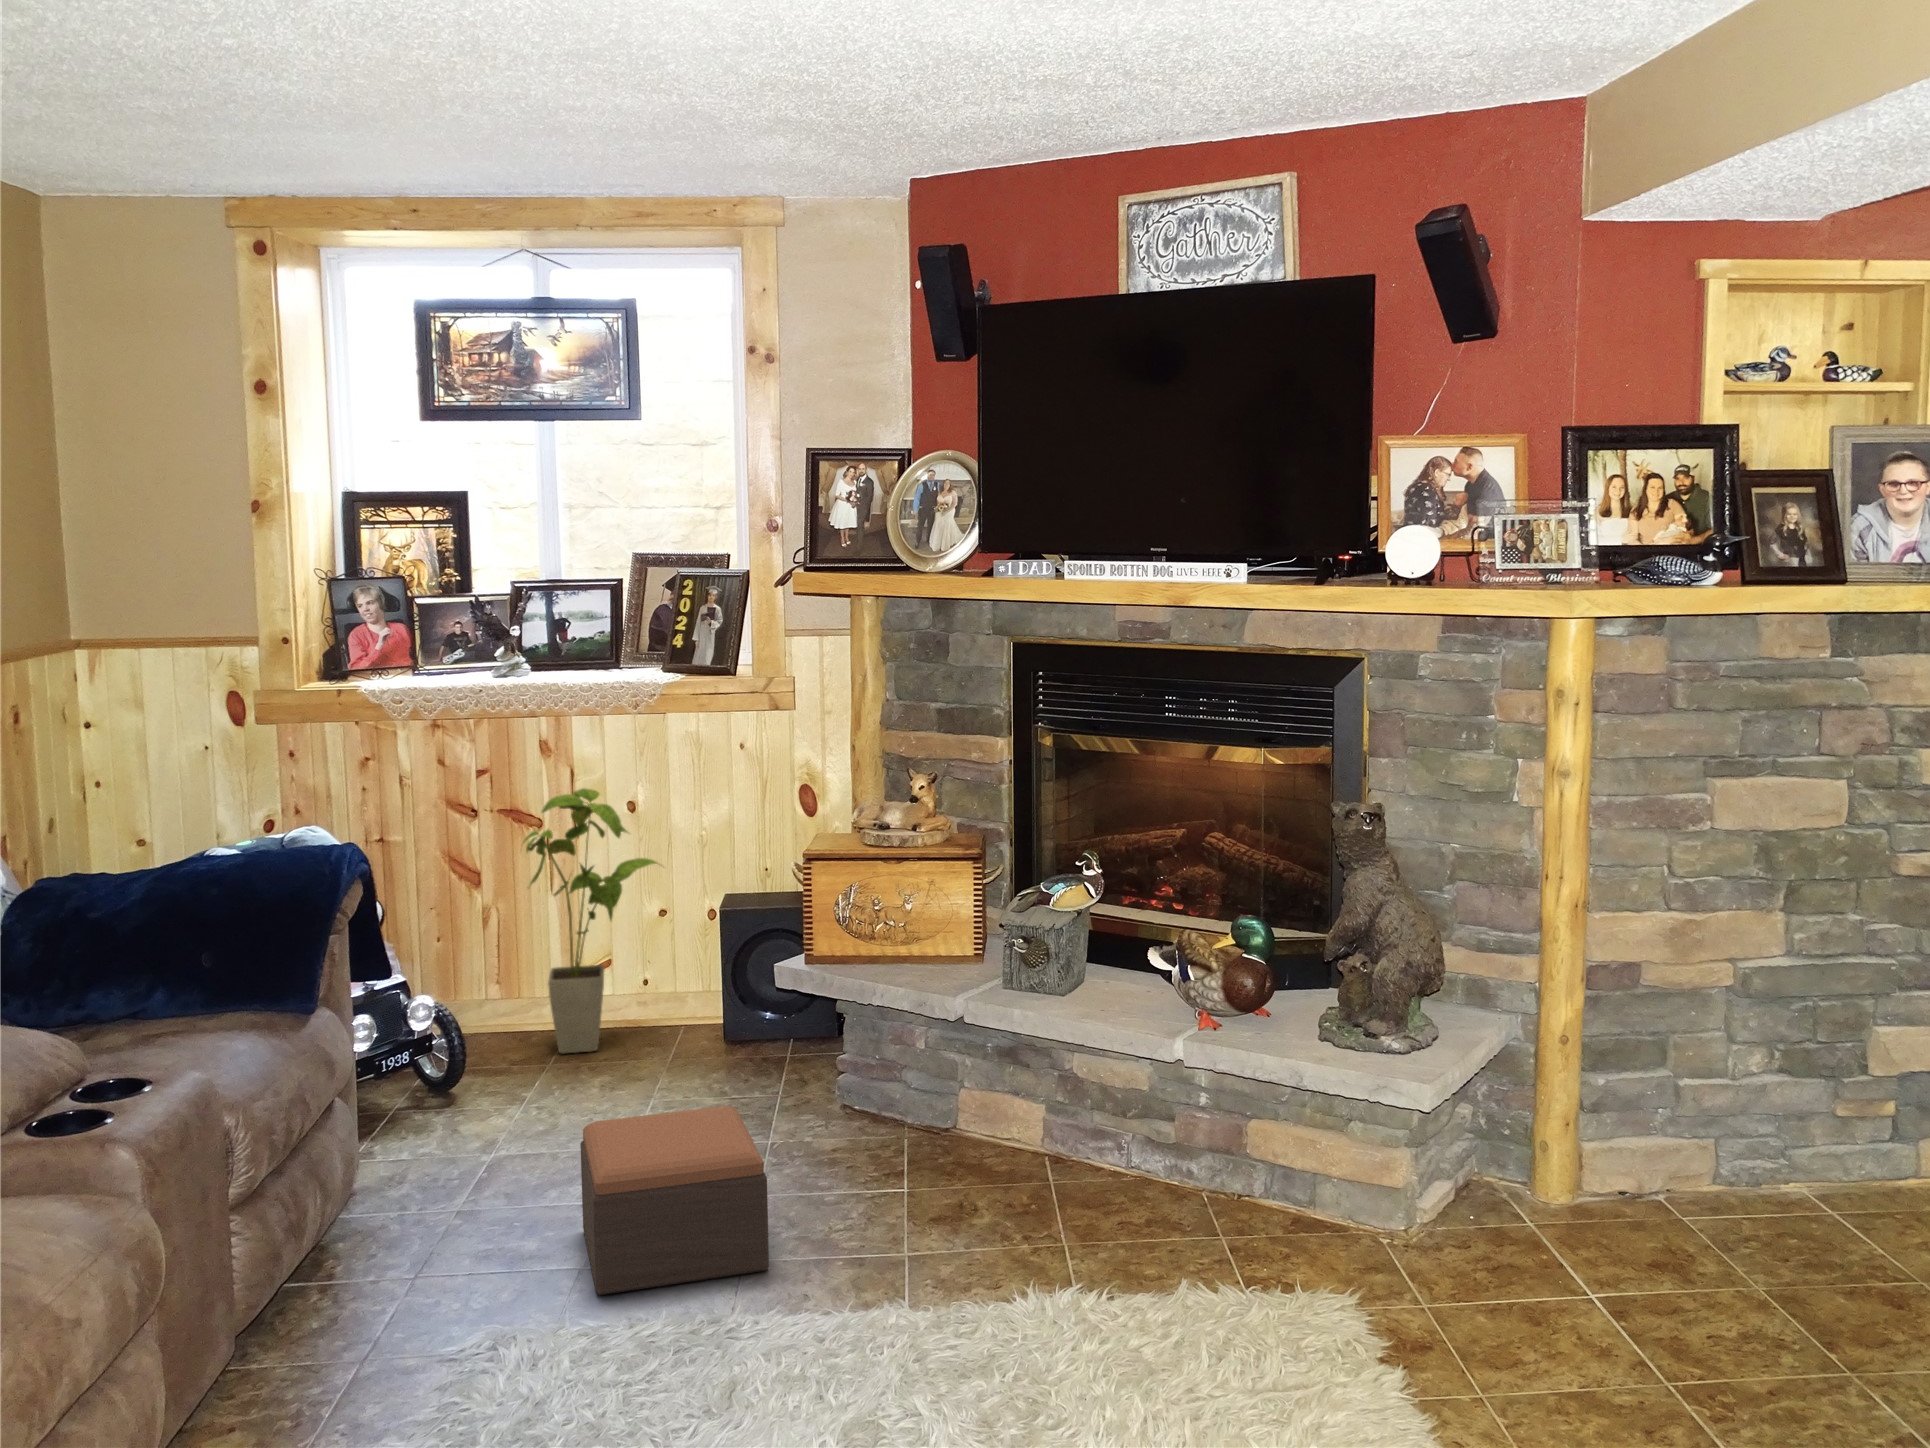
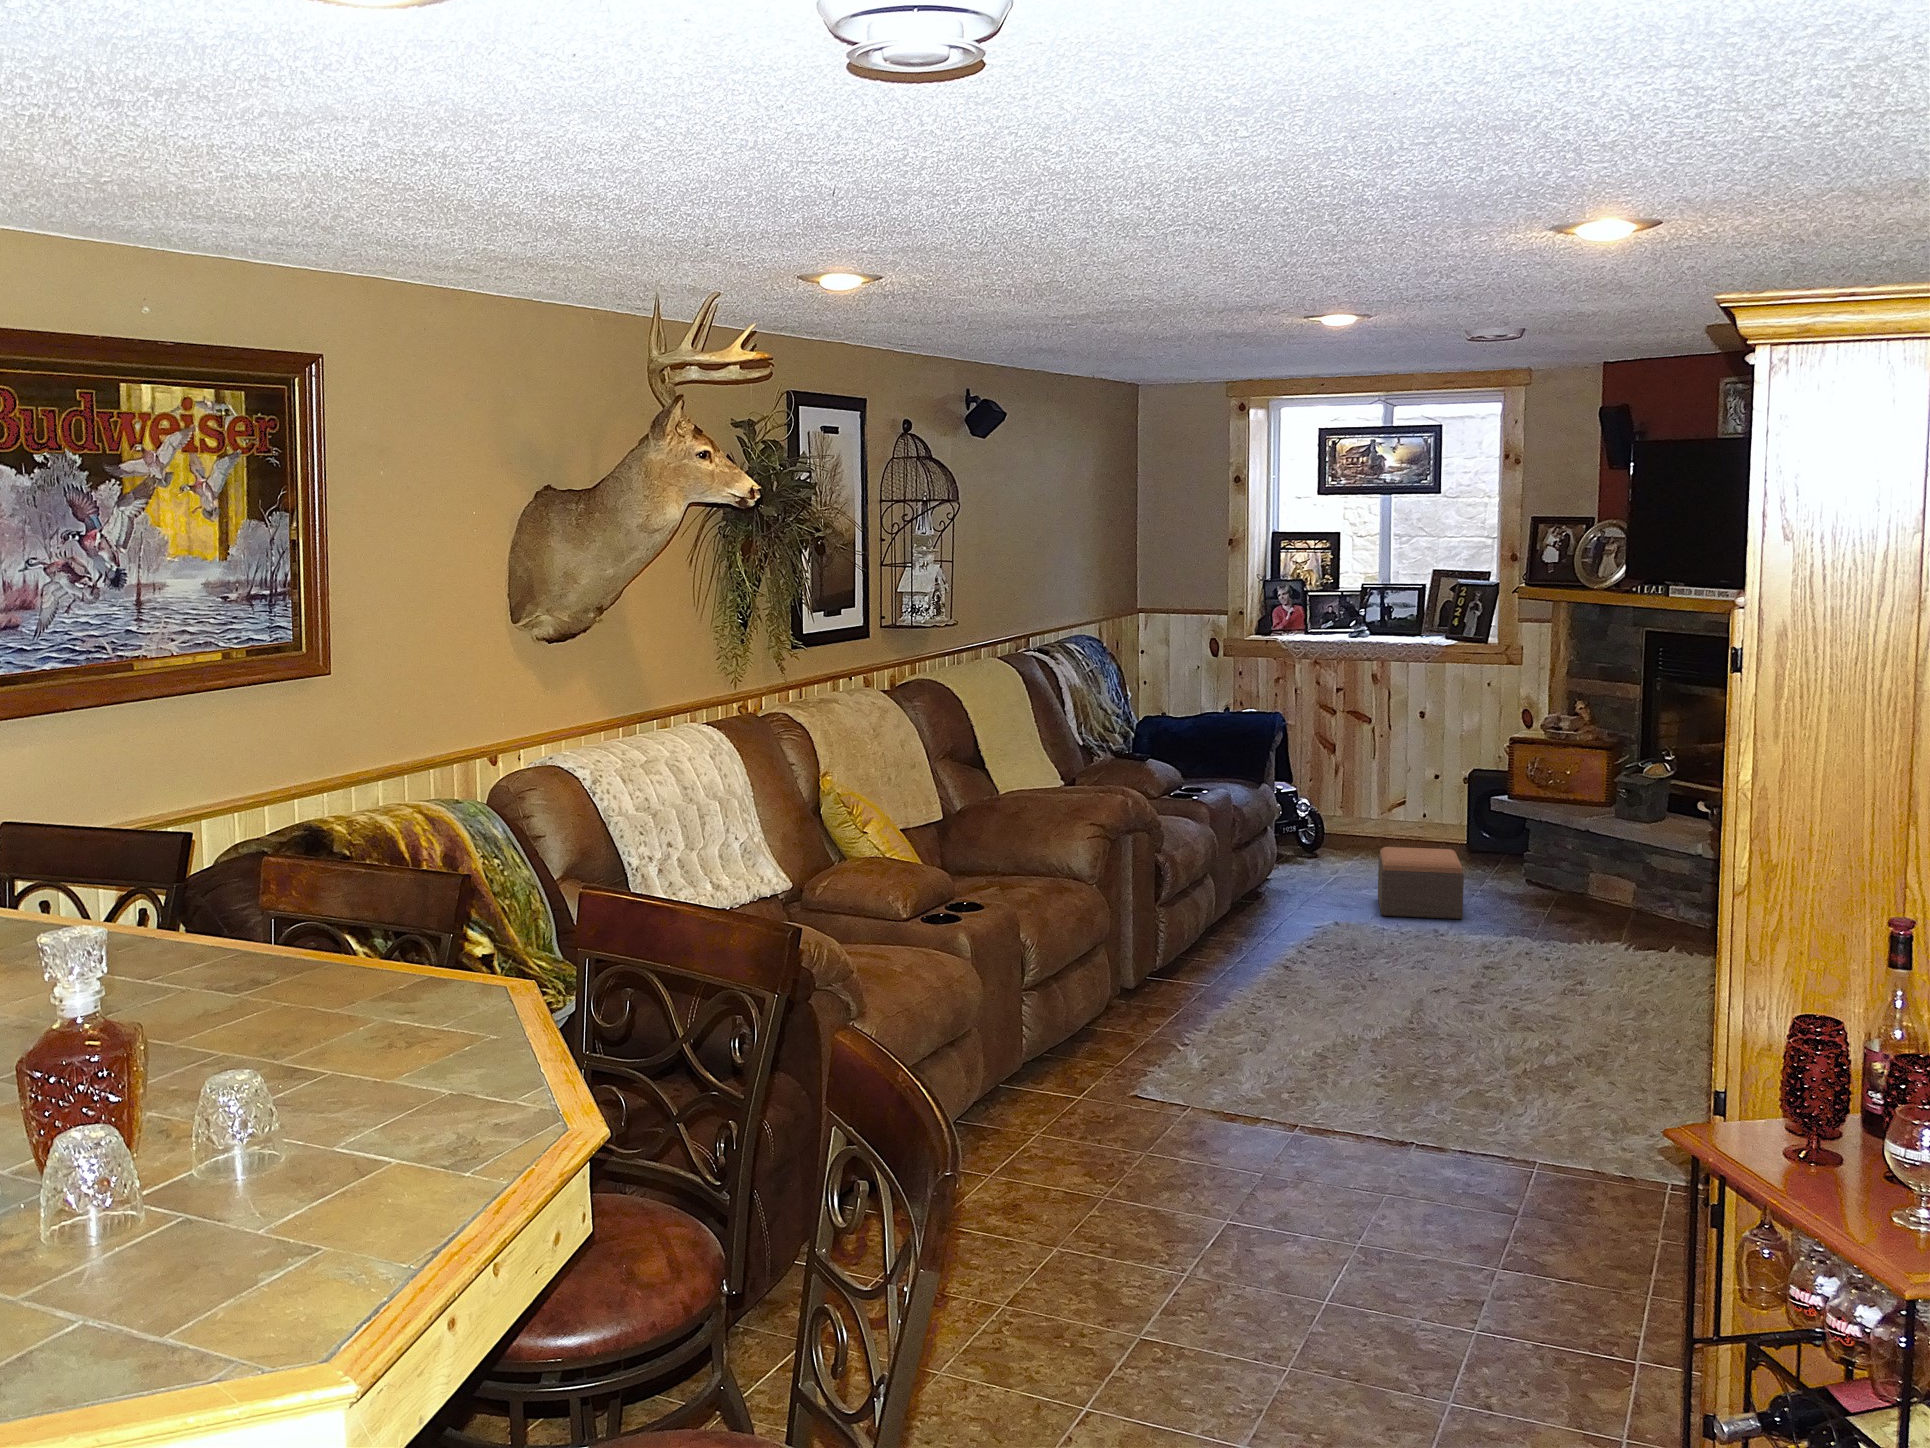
house plant: present [523,788,658,1053] -> none [1358,700,1438,844]

